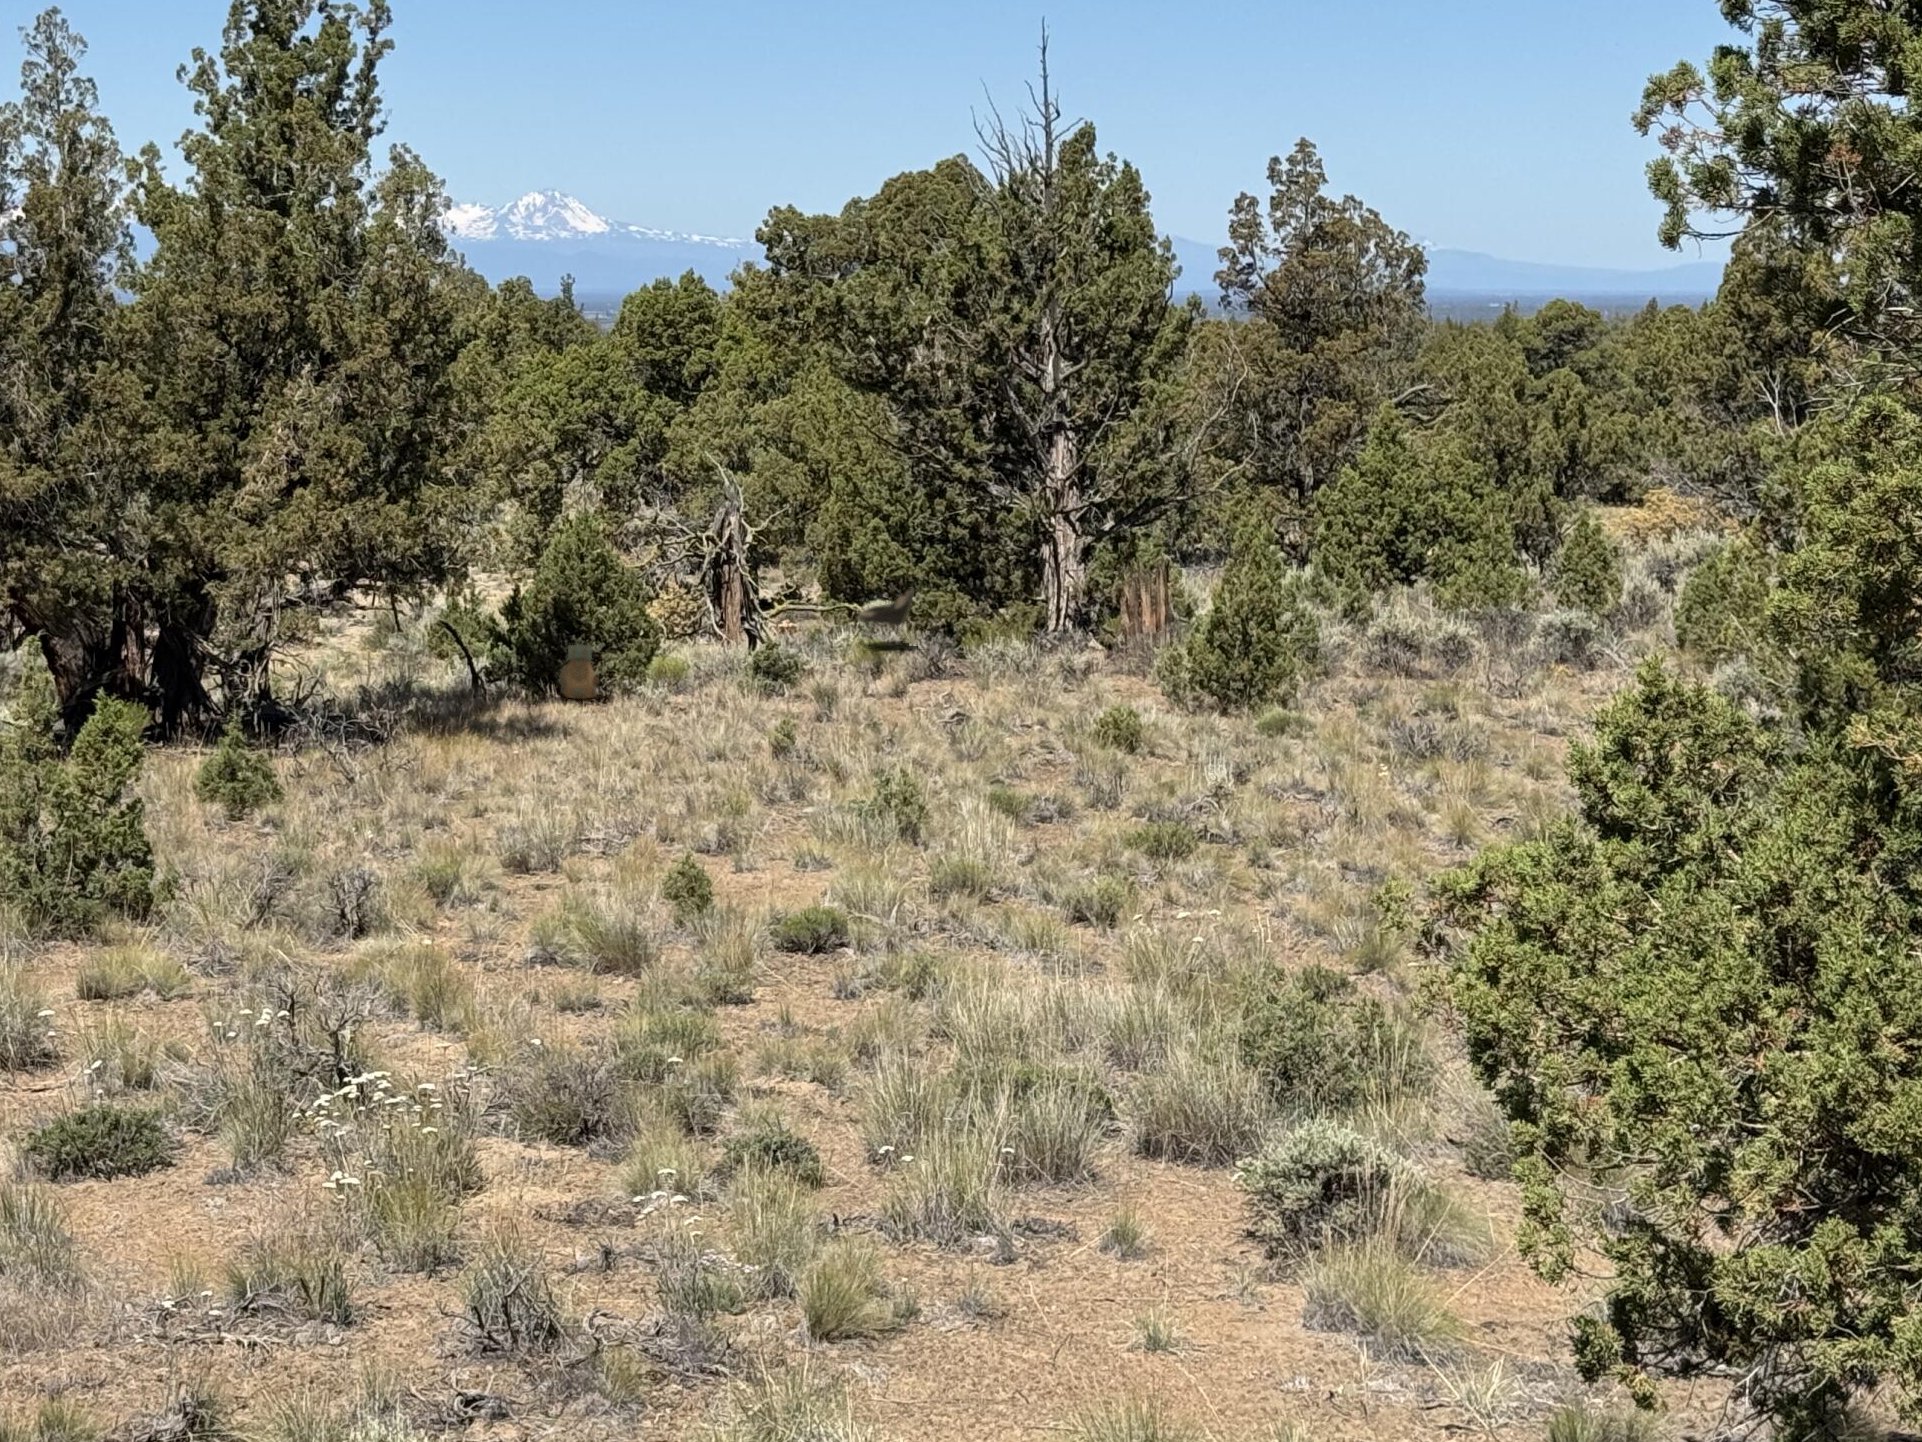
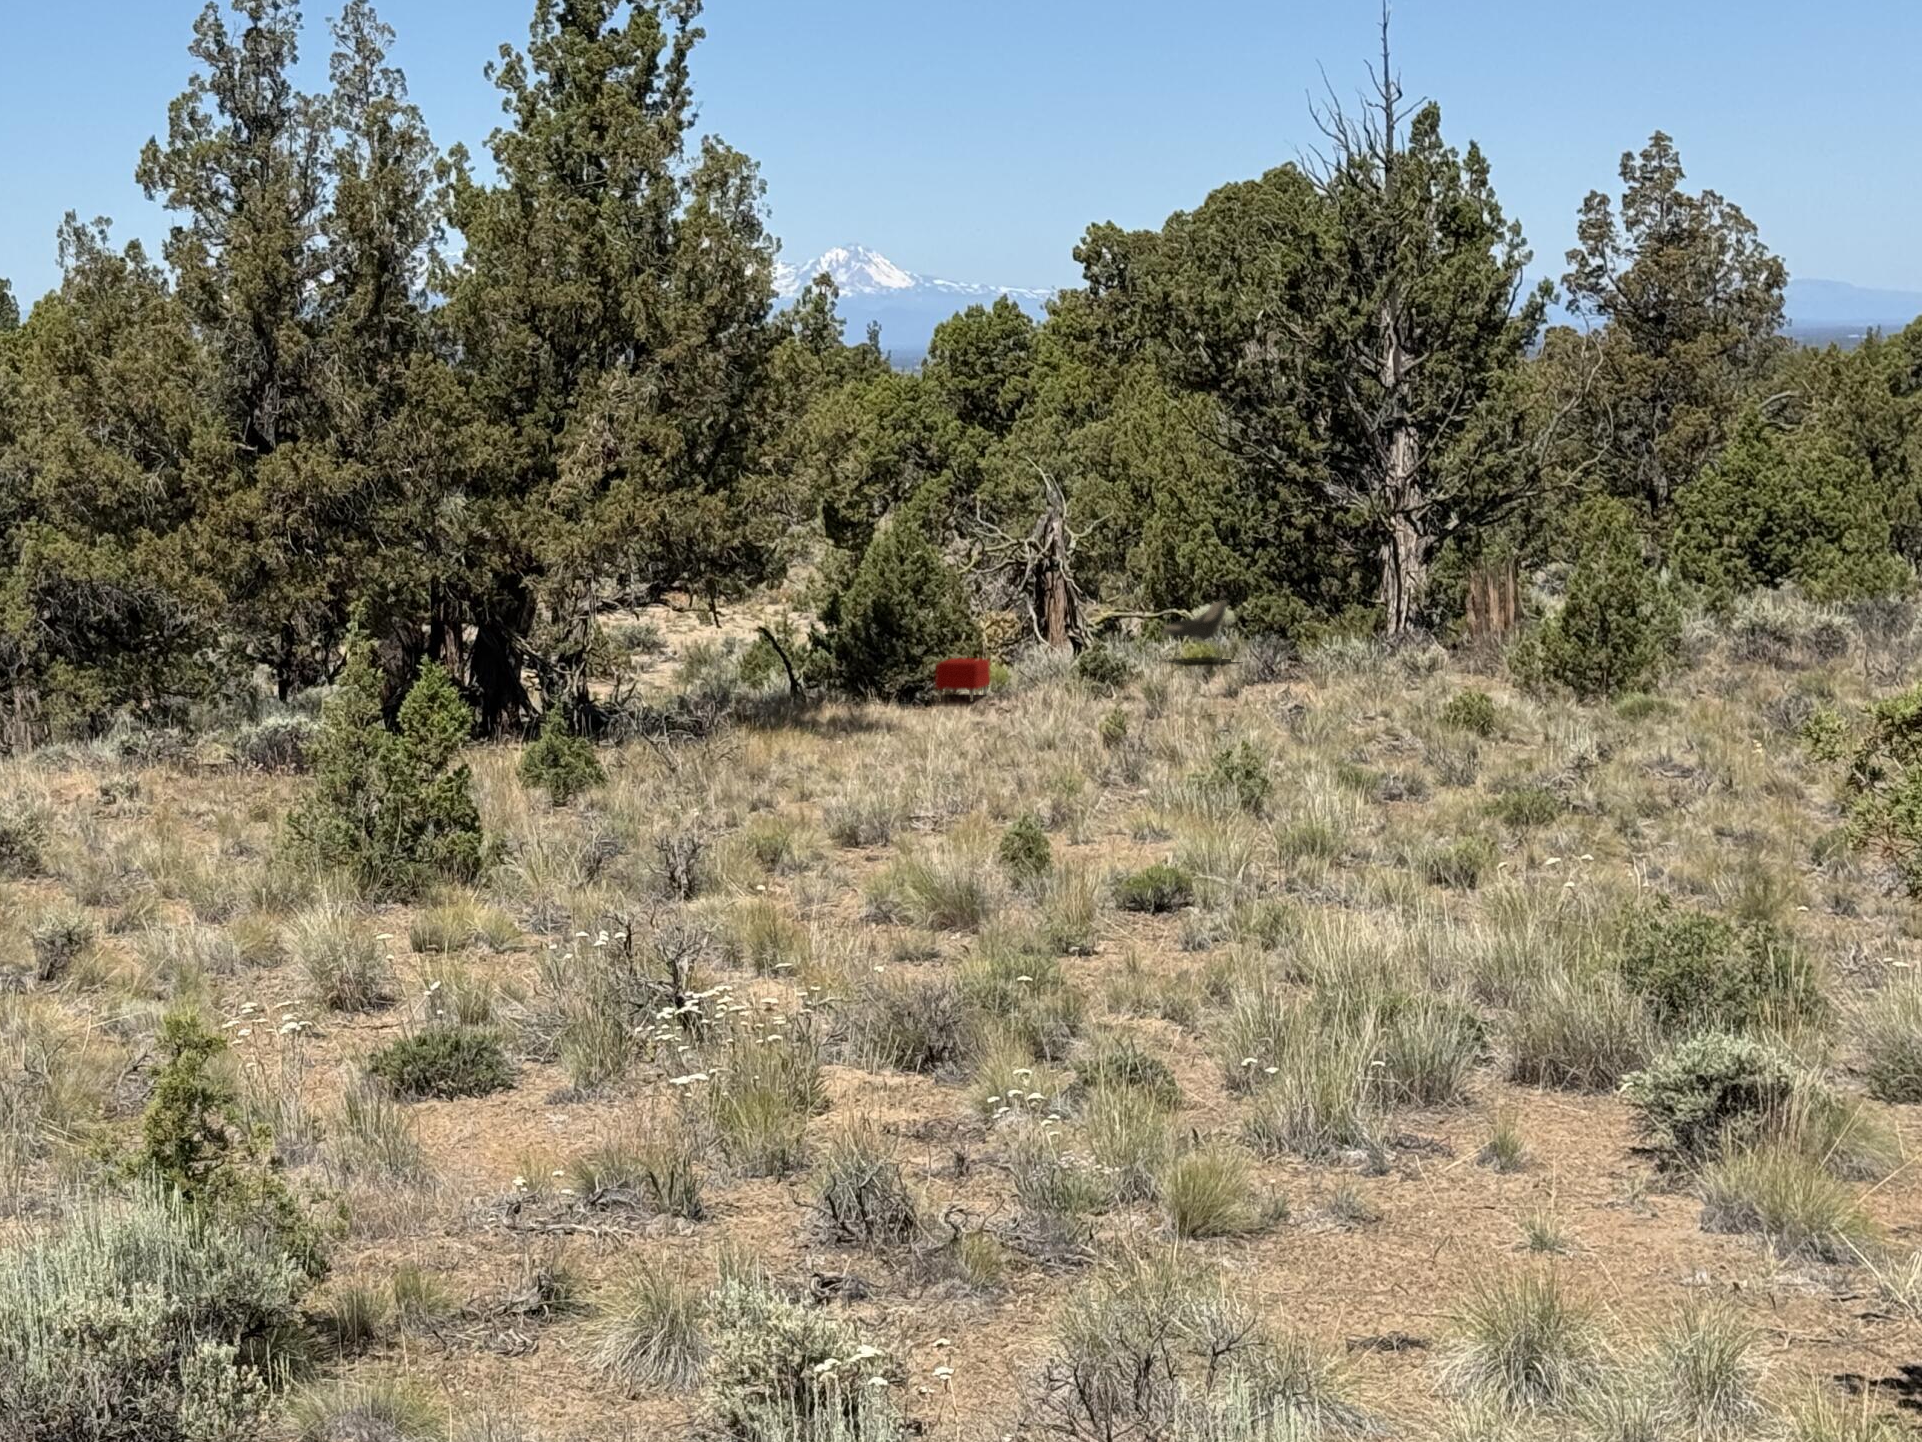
backpack: present [559,644,599,699] -> none [858,651,903,705]
bench: none [632,649,688,695] -> present [935,658,990,701]

